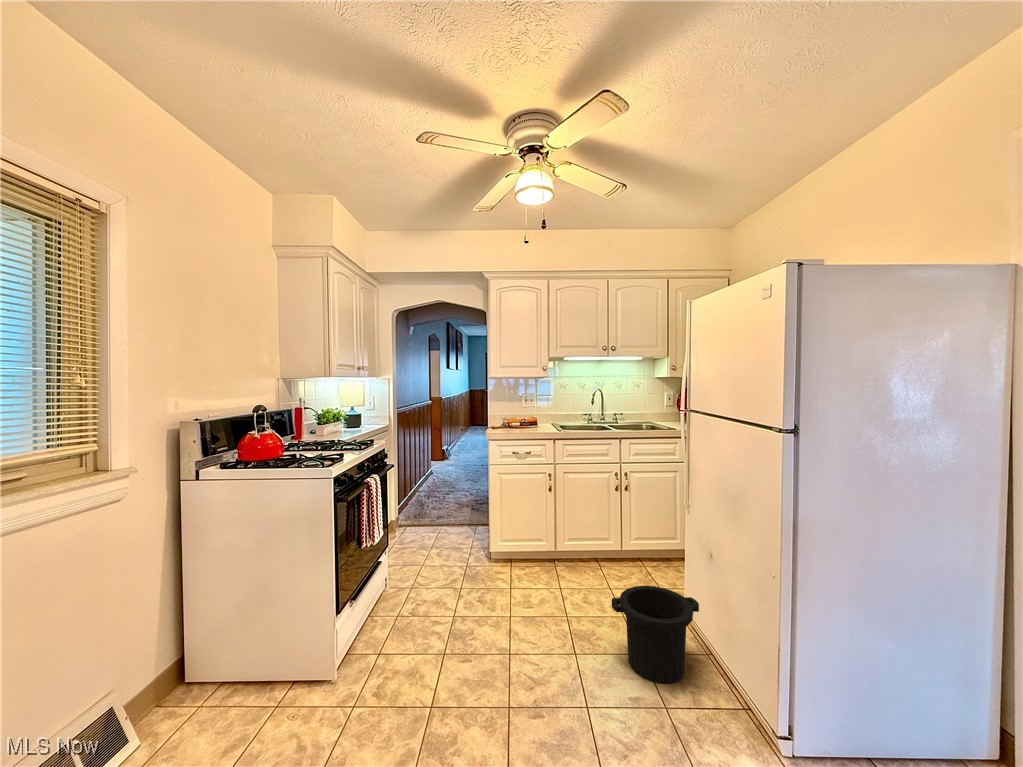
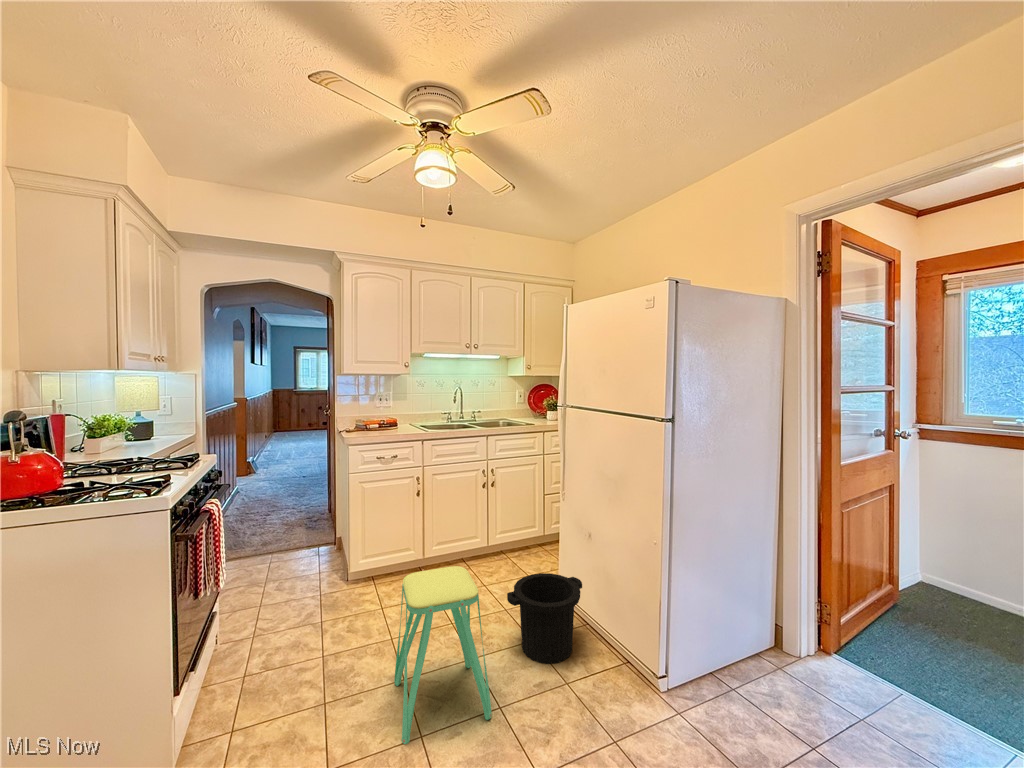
stool: none [492,559,577,714] -> present [394,566,492,744]

